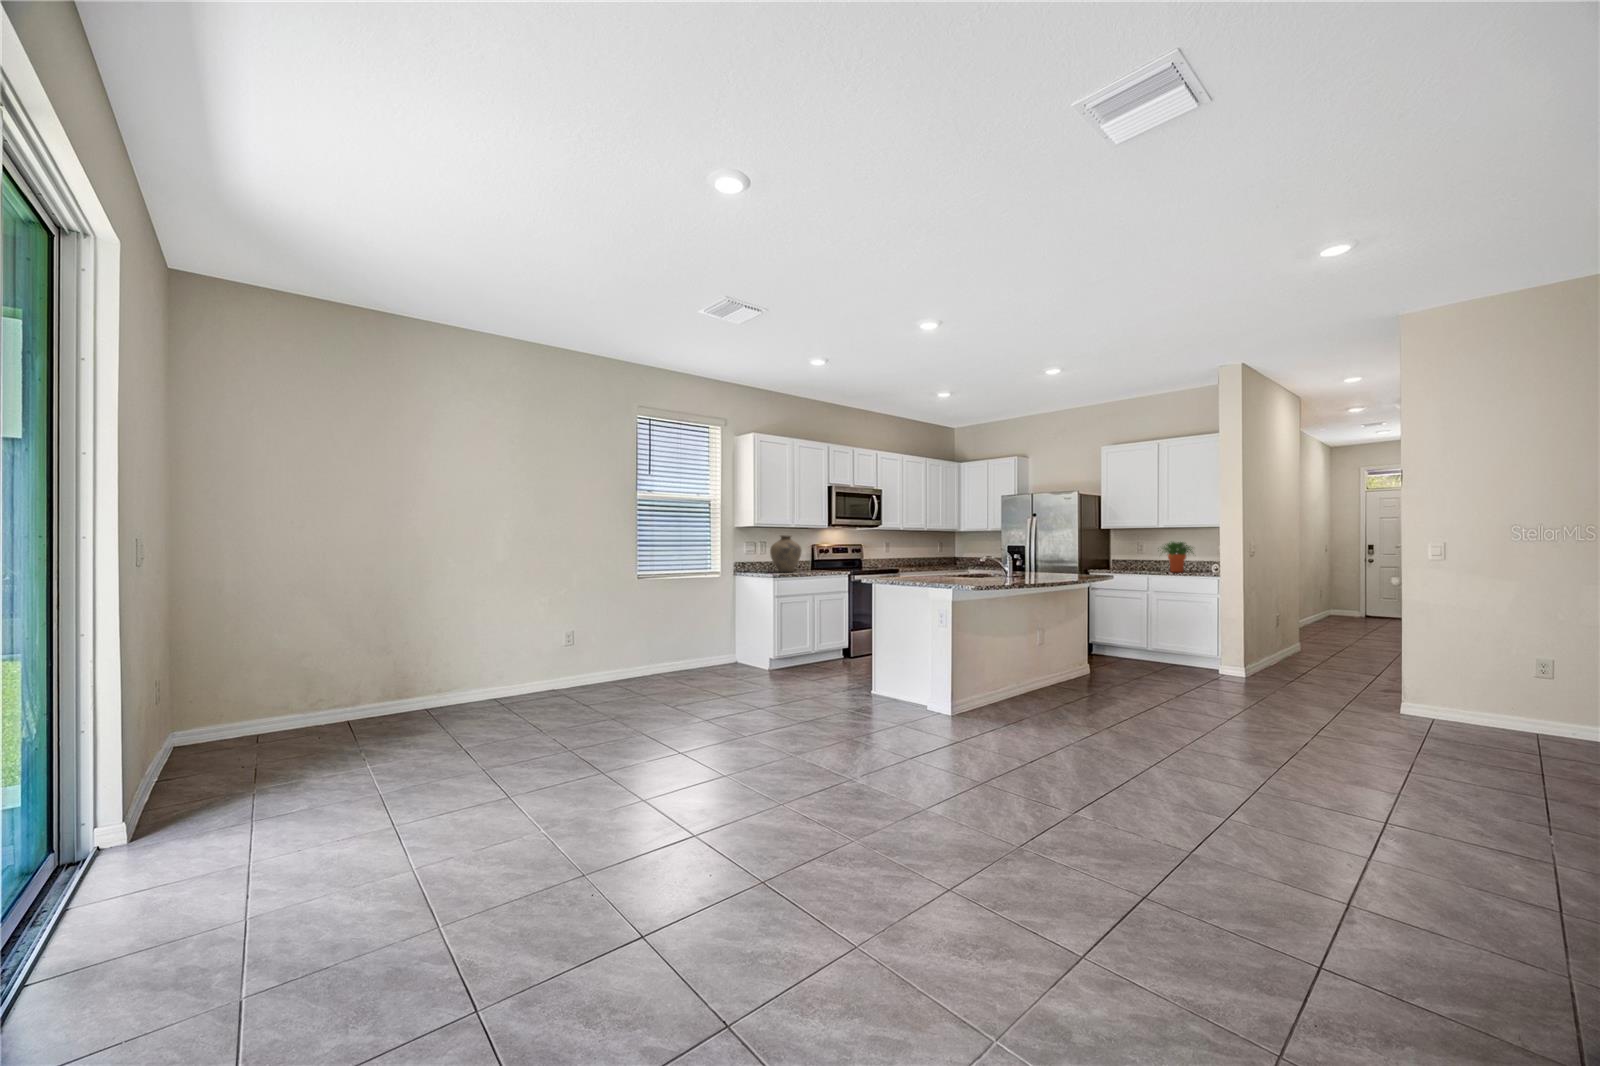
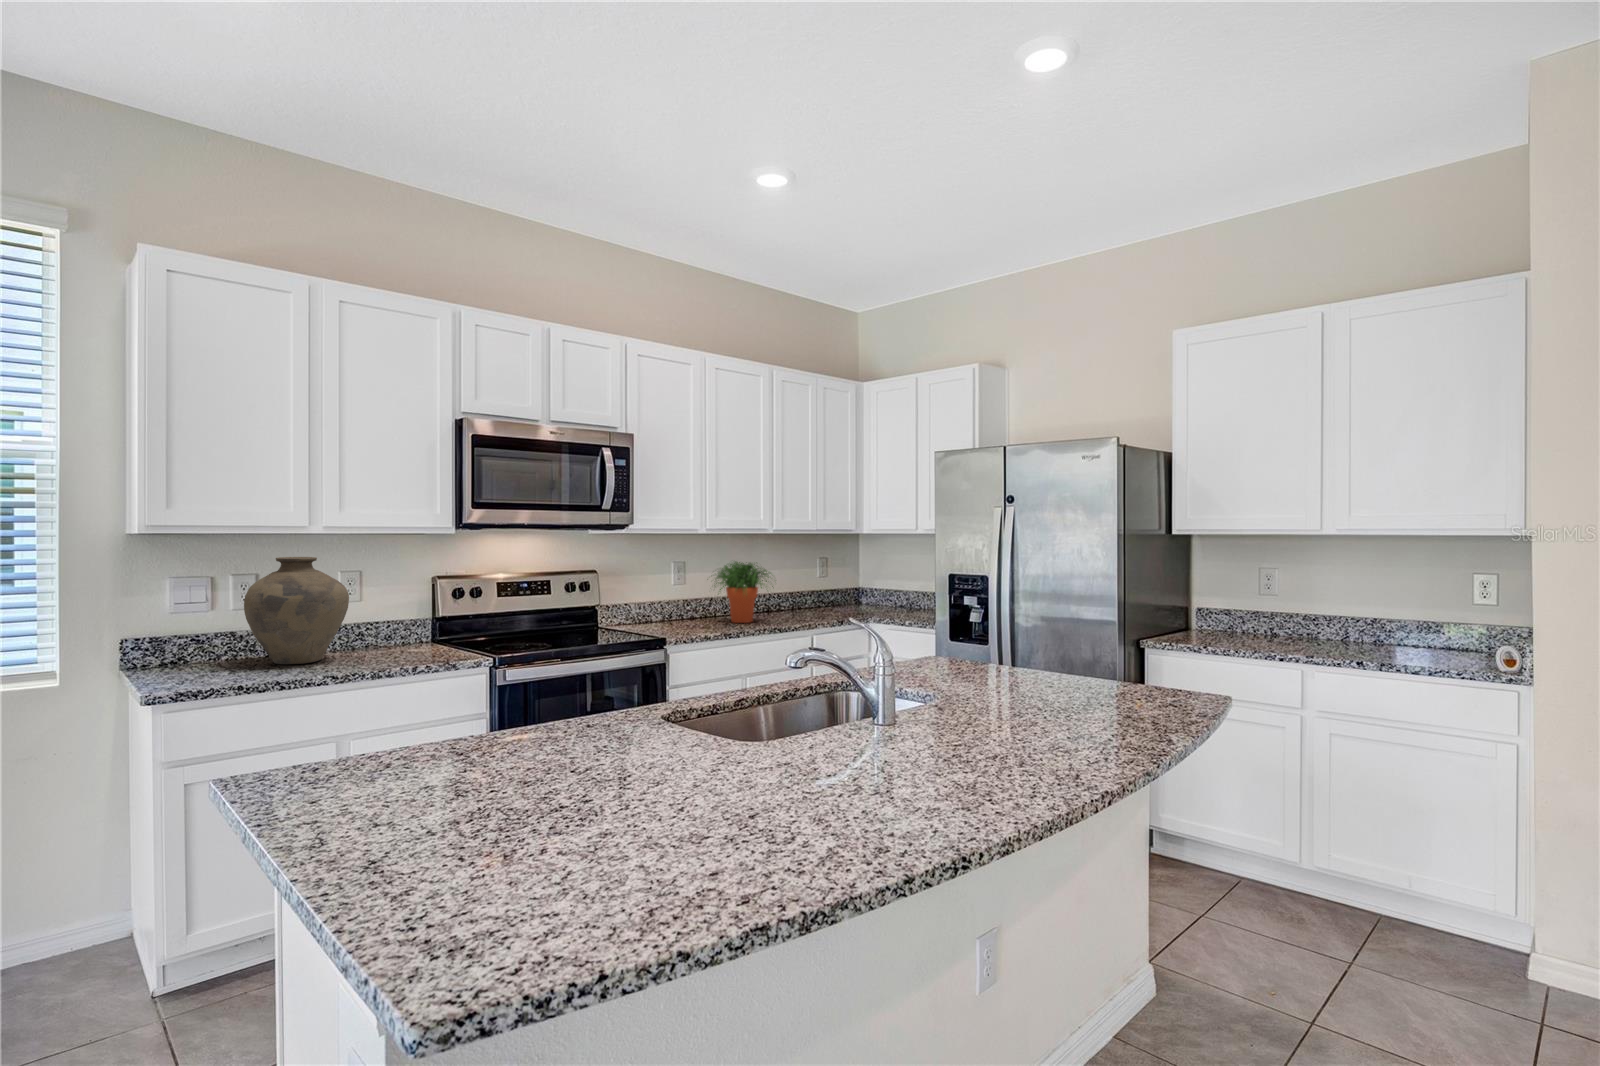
potted plant: present [1162,542,1194,572] -> present [714,562,773,623]

